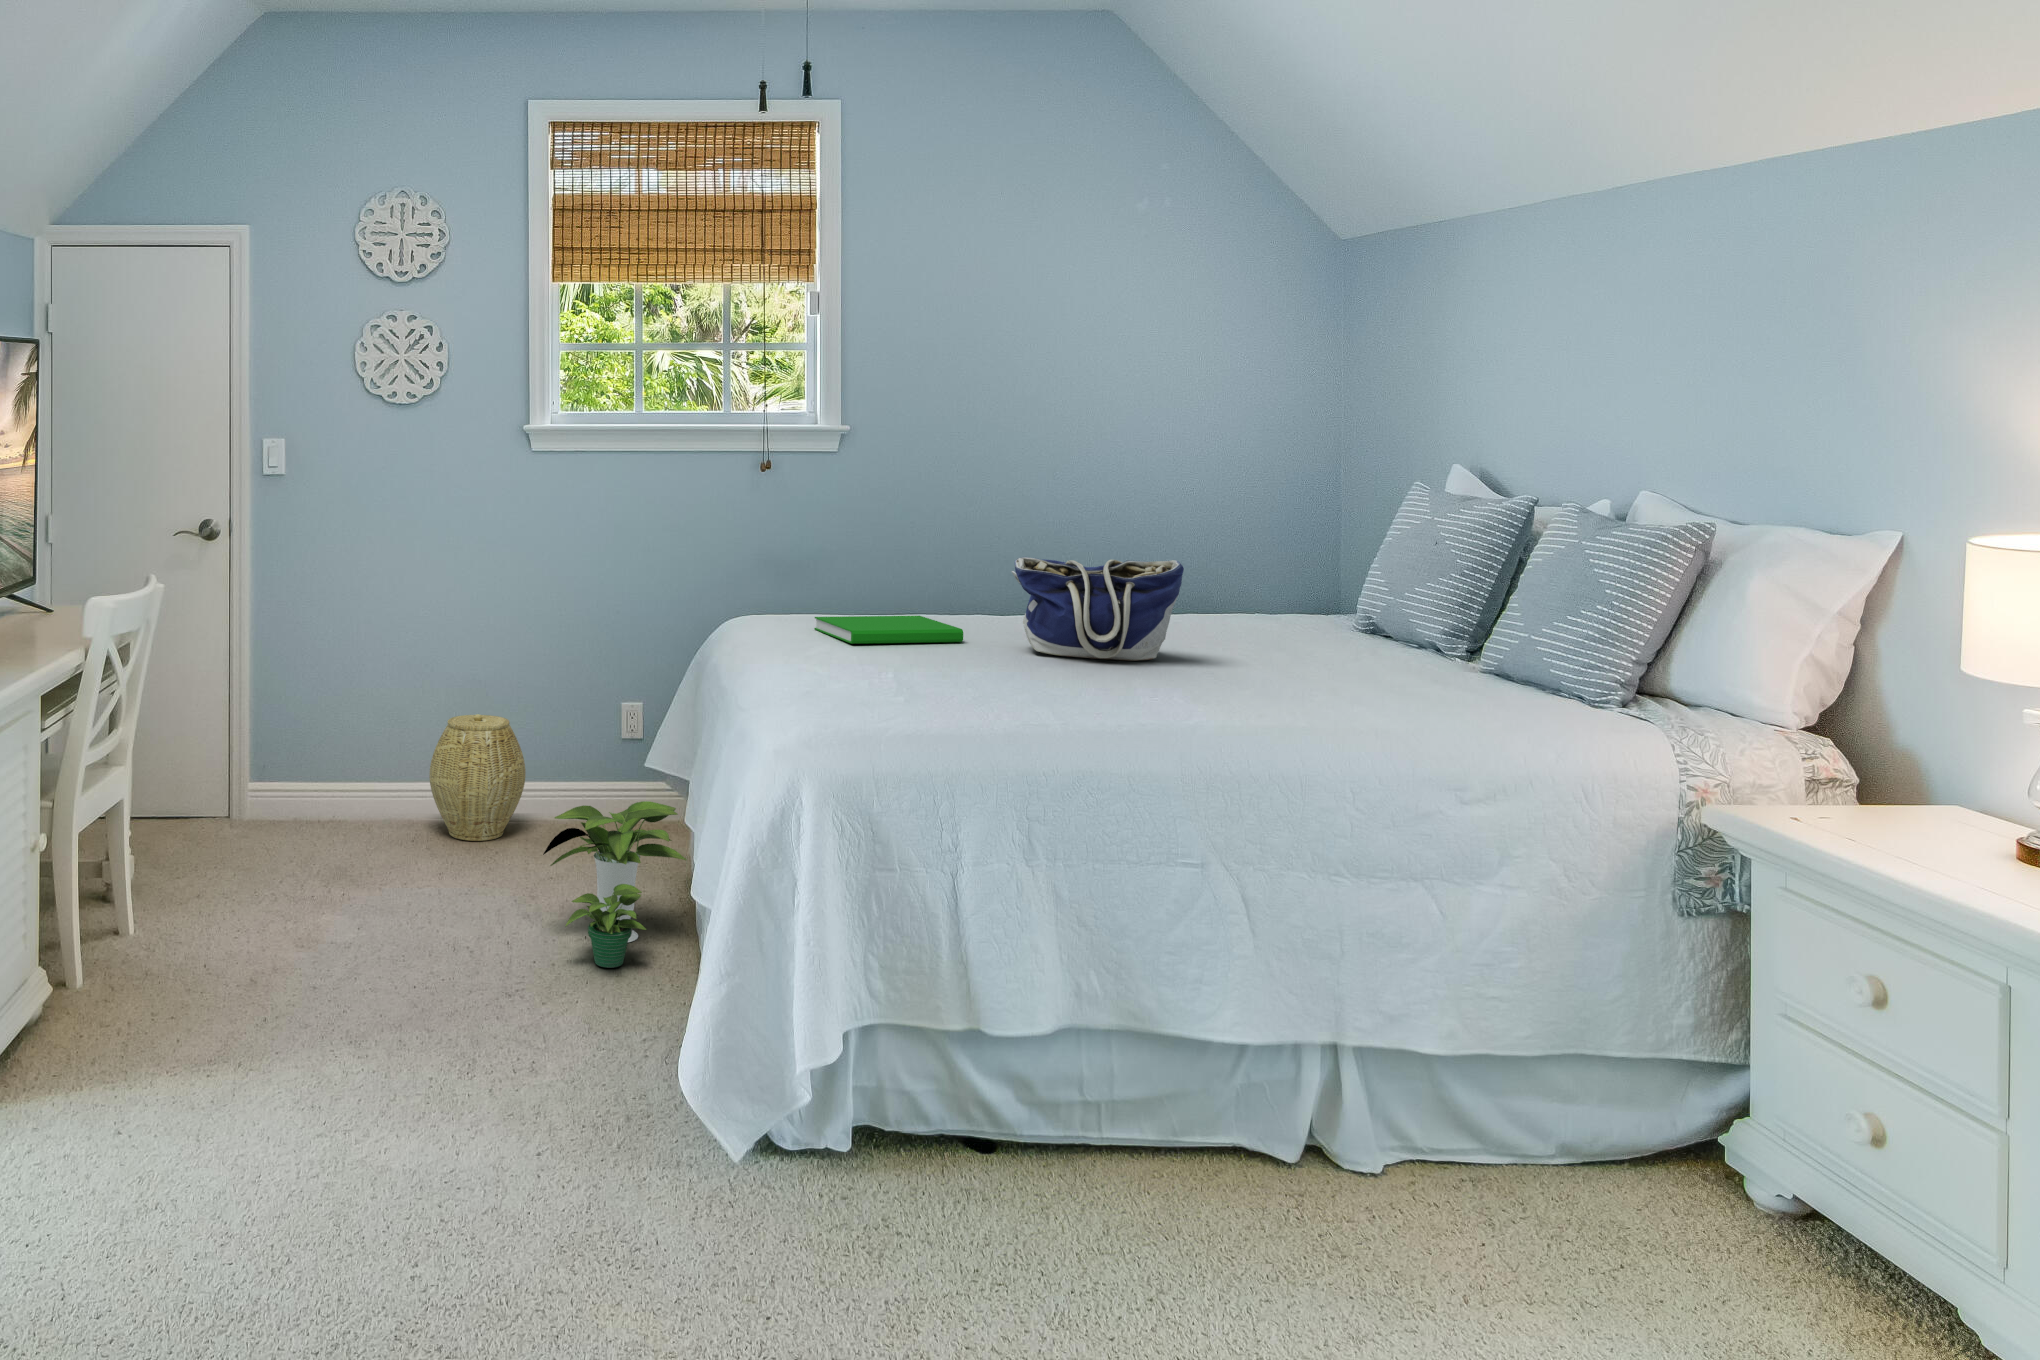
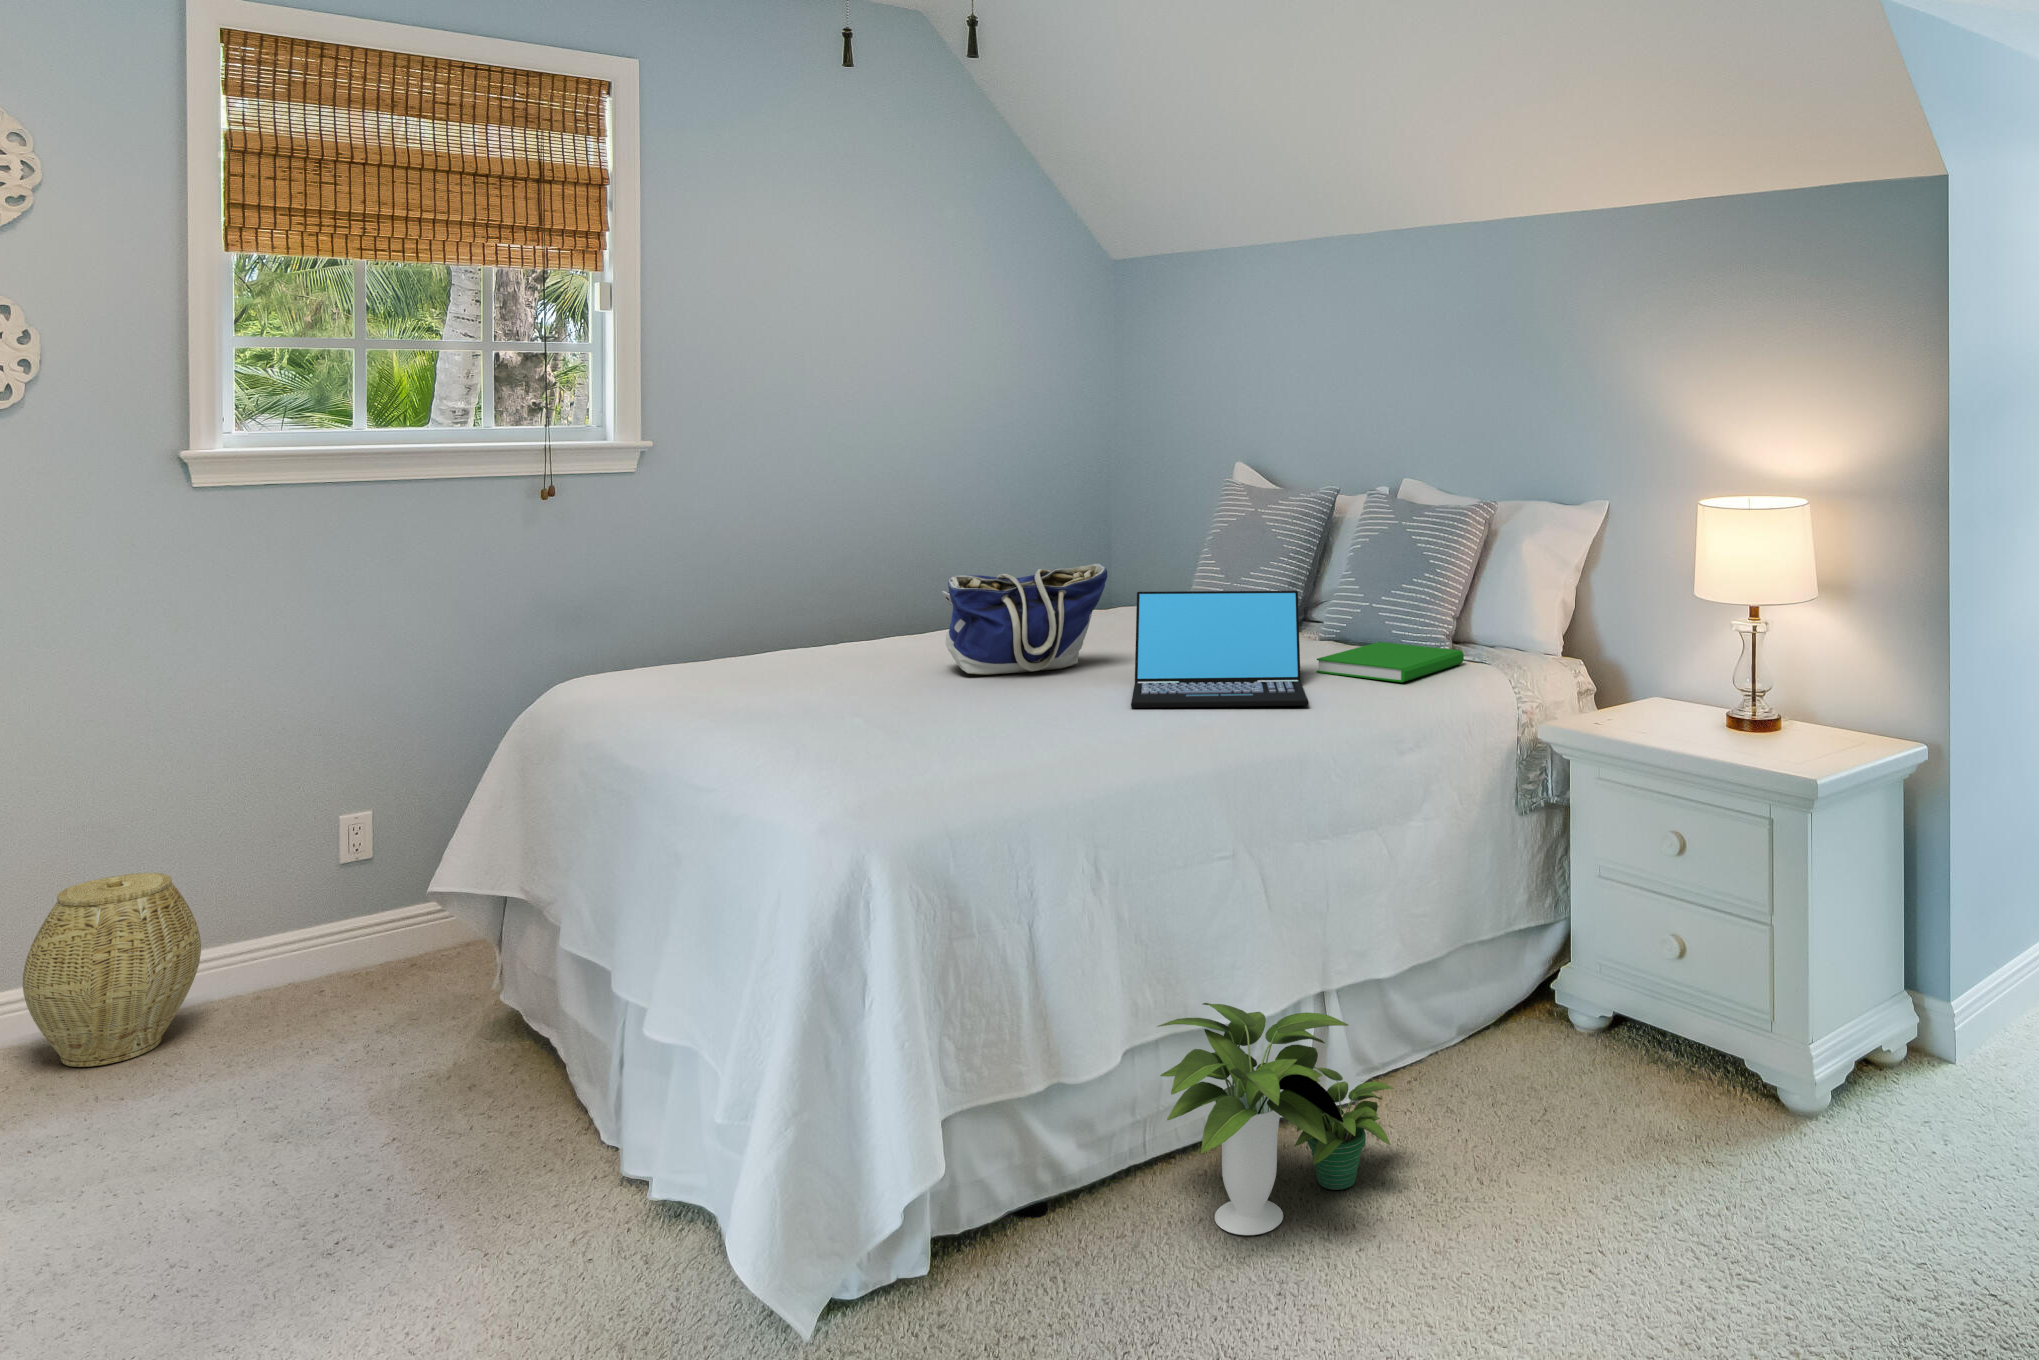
laptop: none [1153,591,1385,727] -> present [1131,591,1308,708]
book: present [814,616,963,644] -> present [1317,642,1464,682]
potted plant: present [543,801,687,968] -> present [1157,1003,1394,1235]

